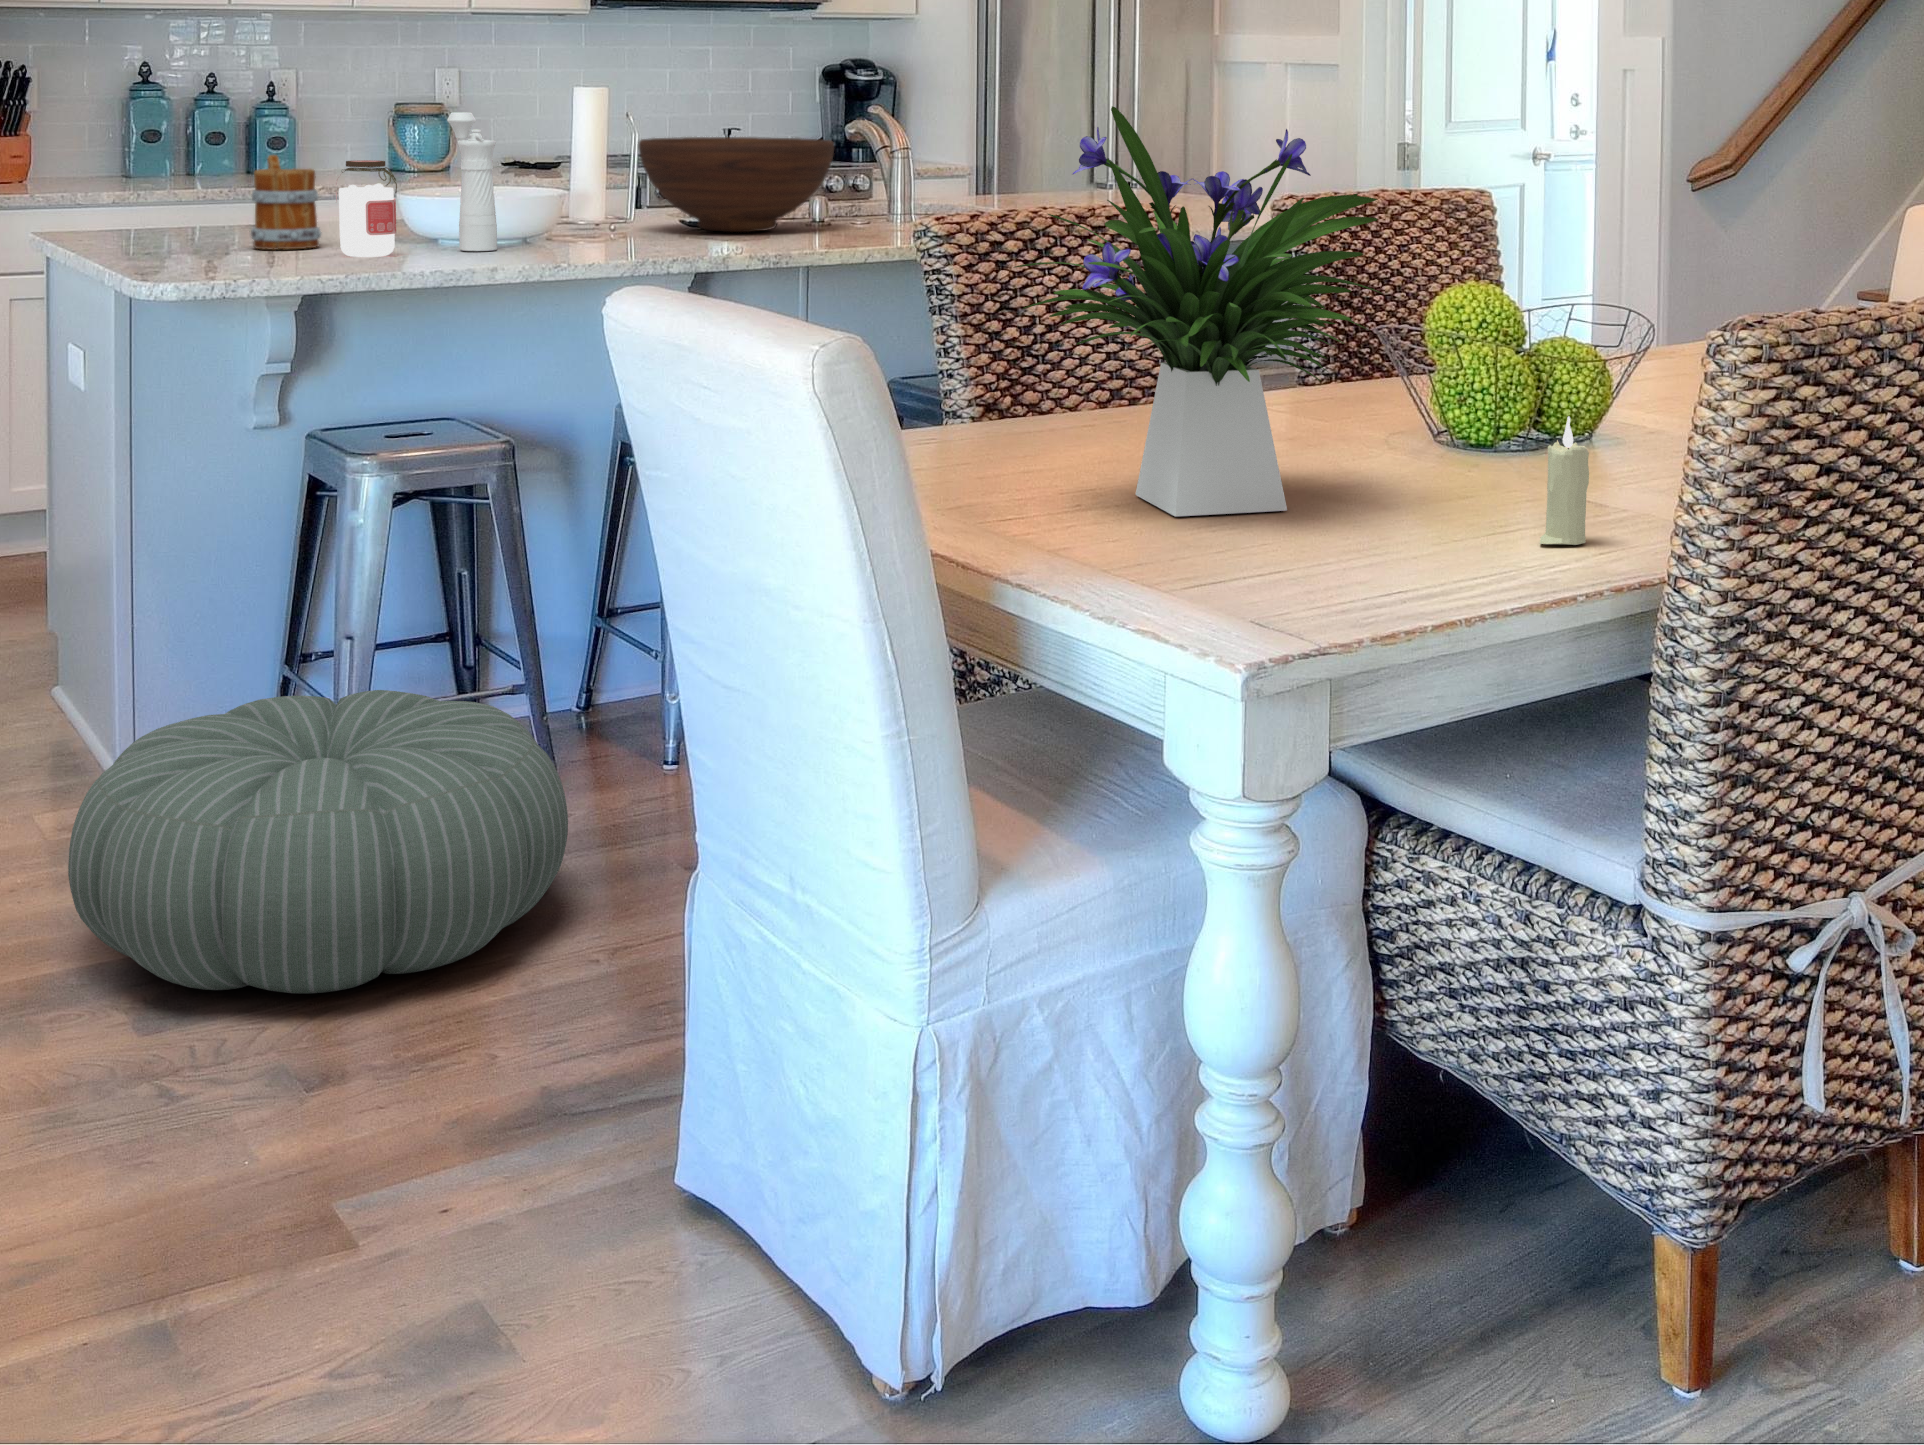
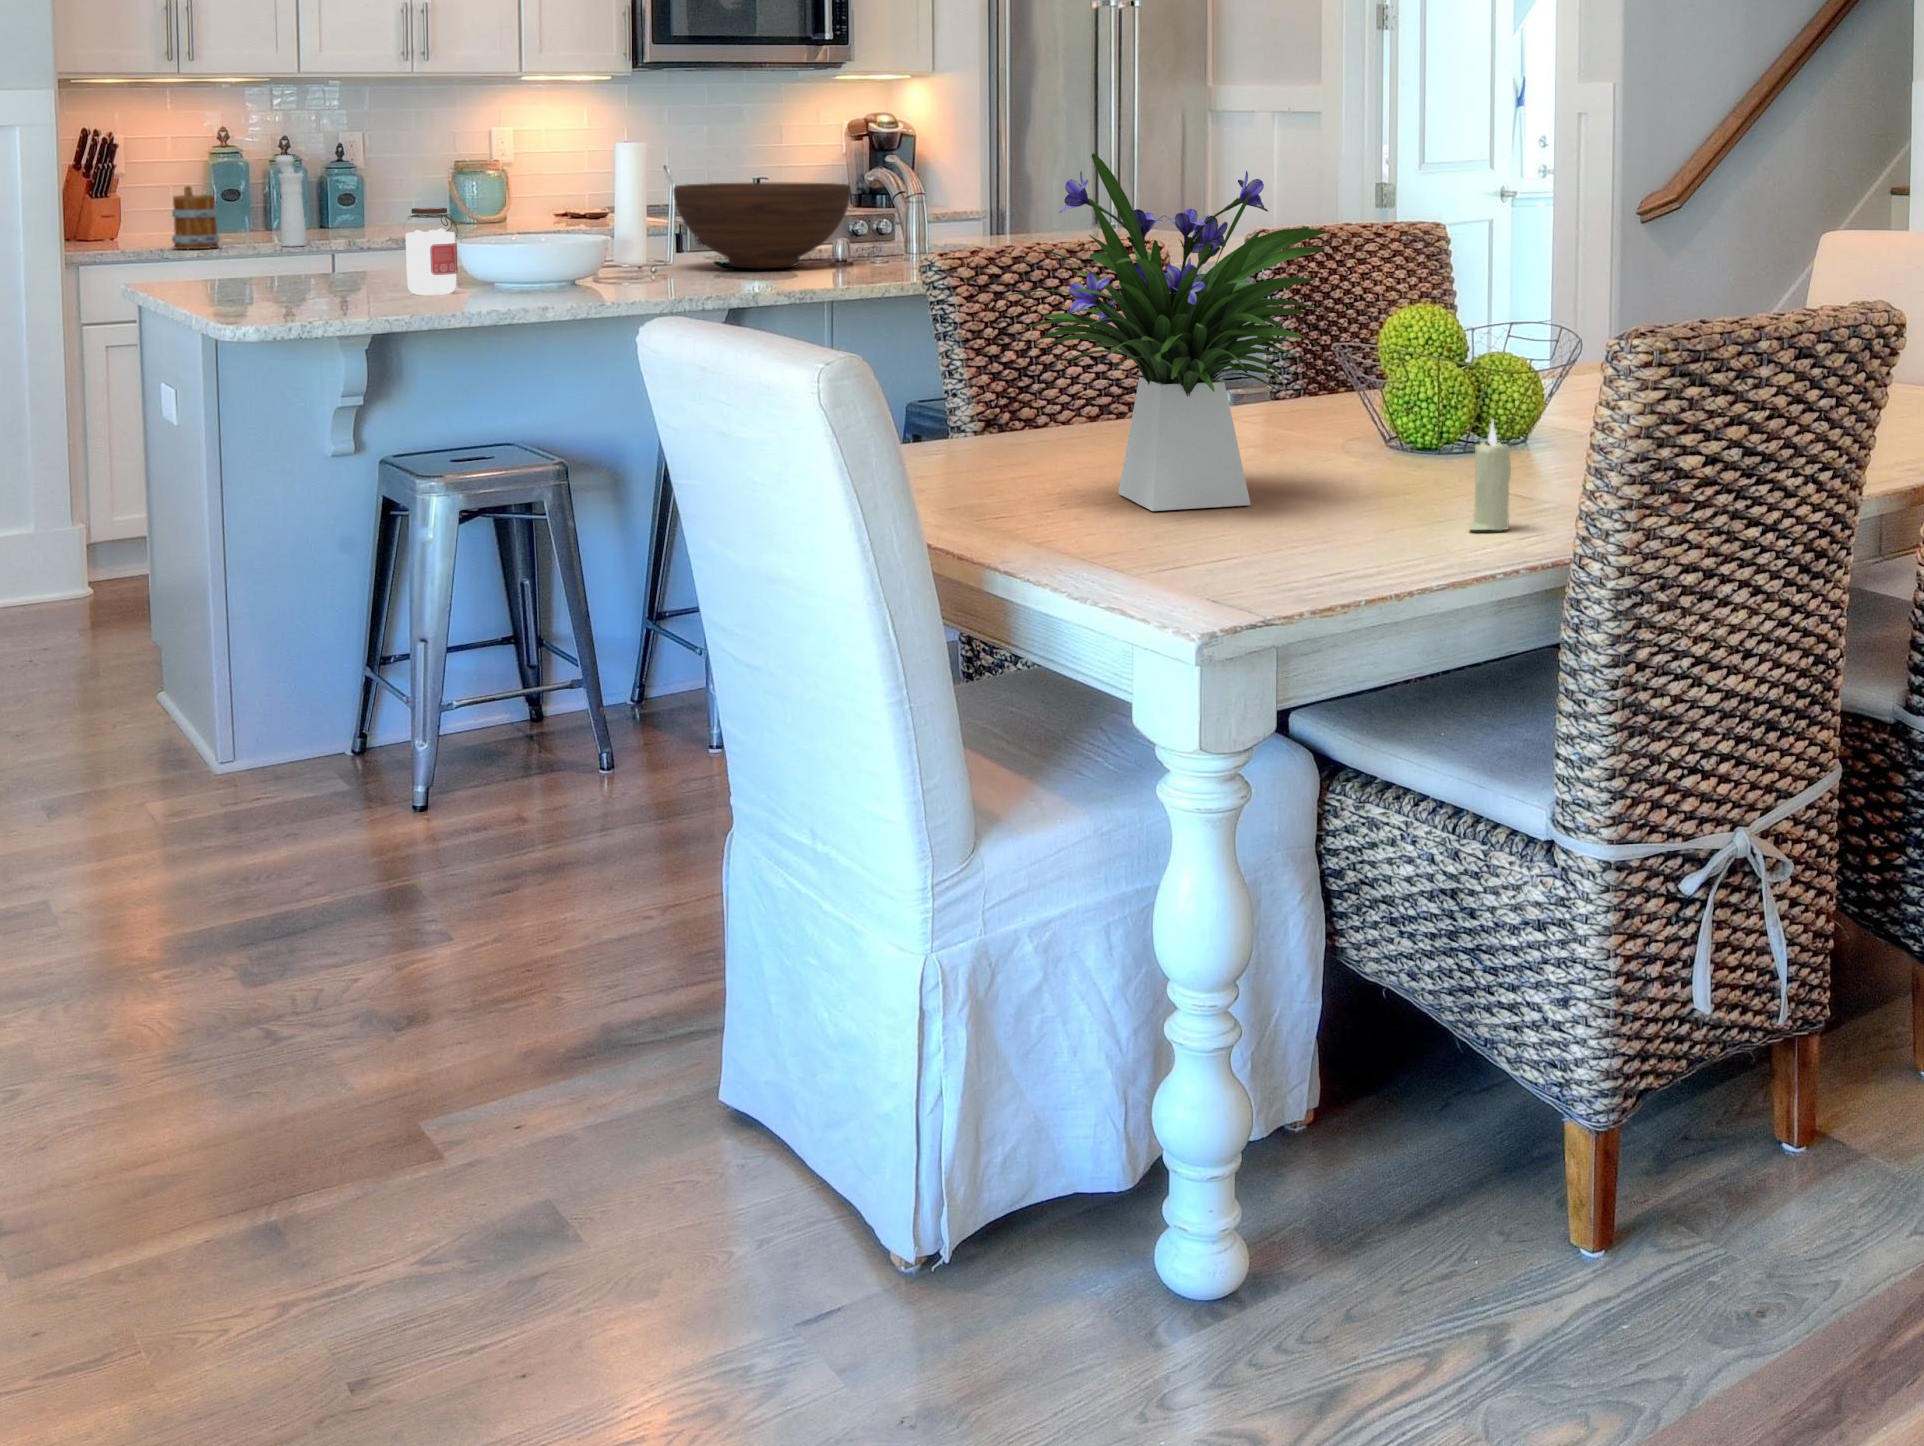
pepper mill: present [447,112,497,251] -> present [276,155,306,247]
mug: present [251,155,321,250] -> present [172,186,220,249]
pouf: present [68,690,568,994] -> none [181,681,620,945]

